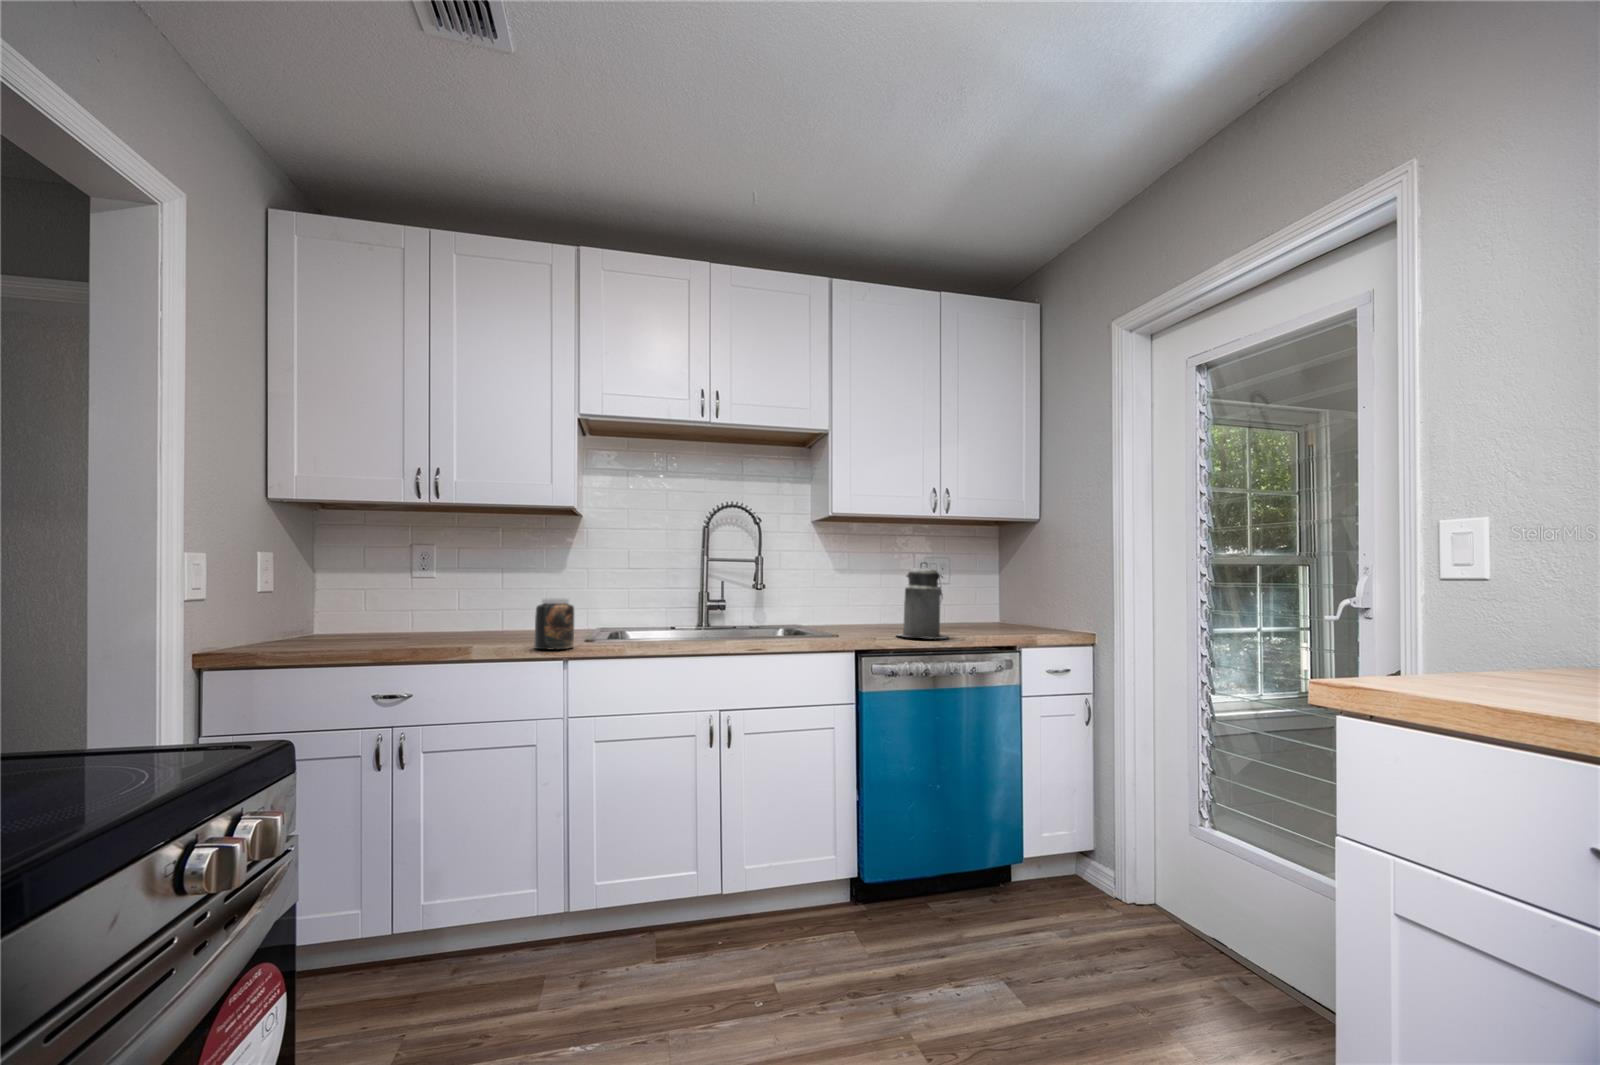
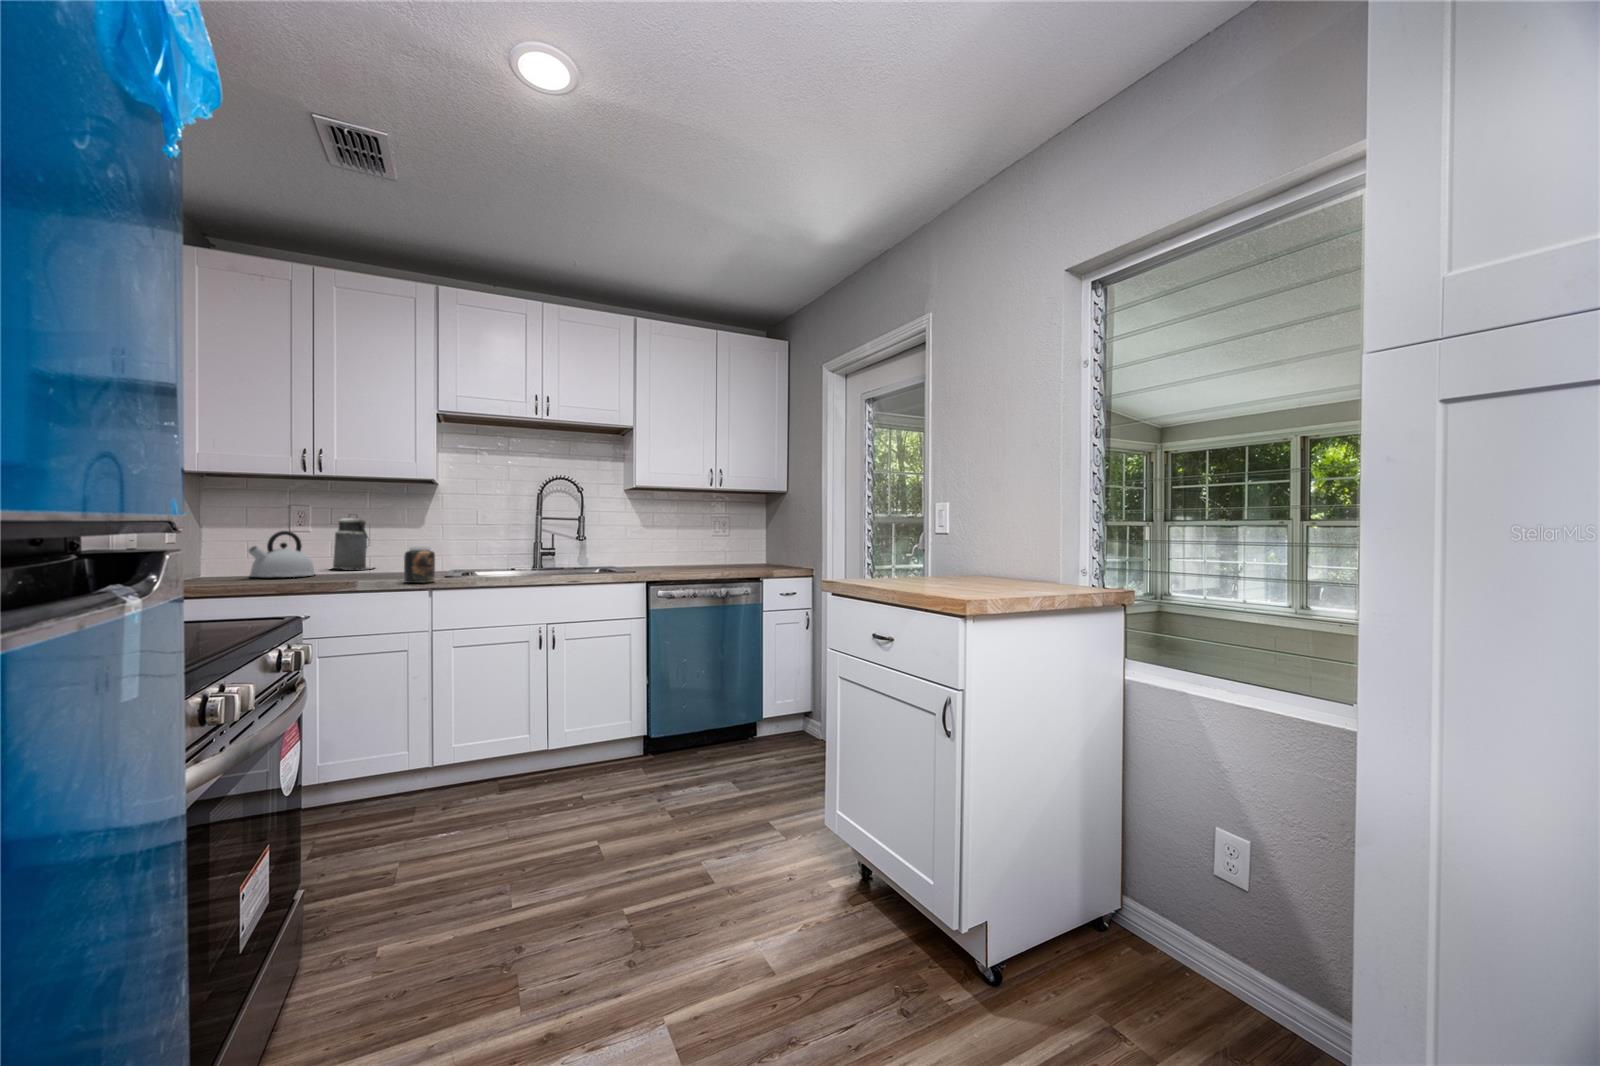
canister: present [898,562,948,639] -> present [333,515,373,569]
kettle: none [353,577,433,638] -> present [248,531,315,577]

